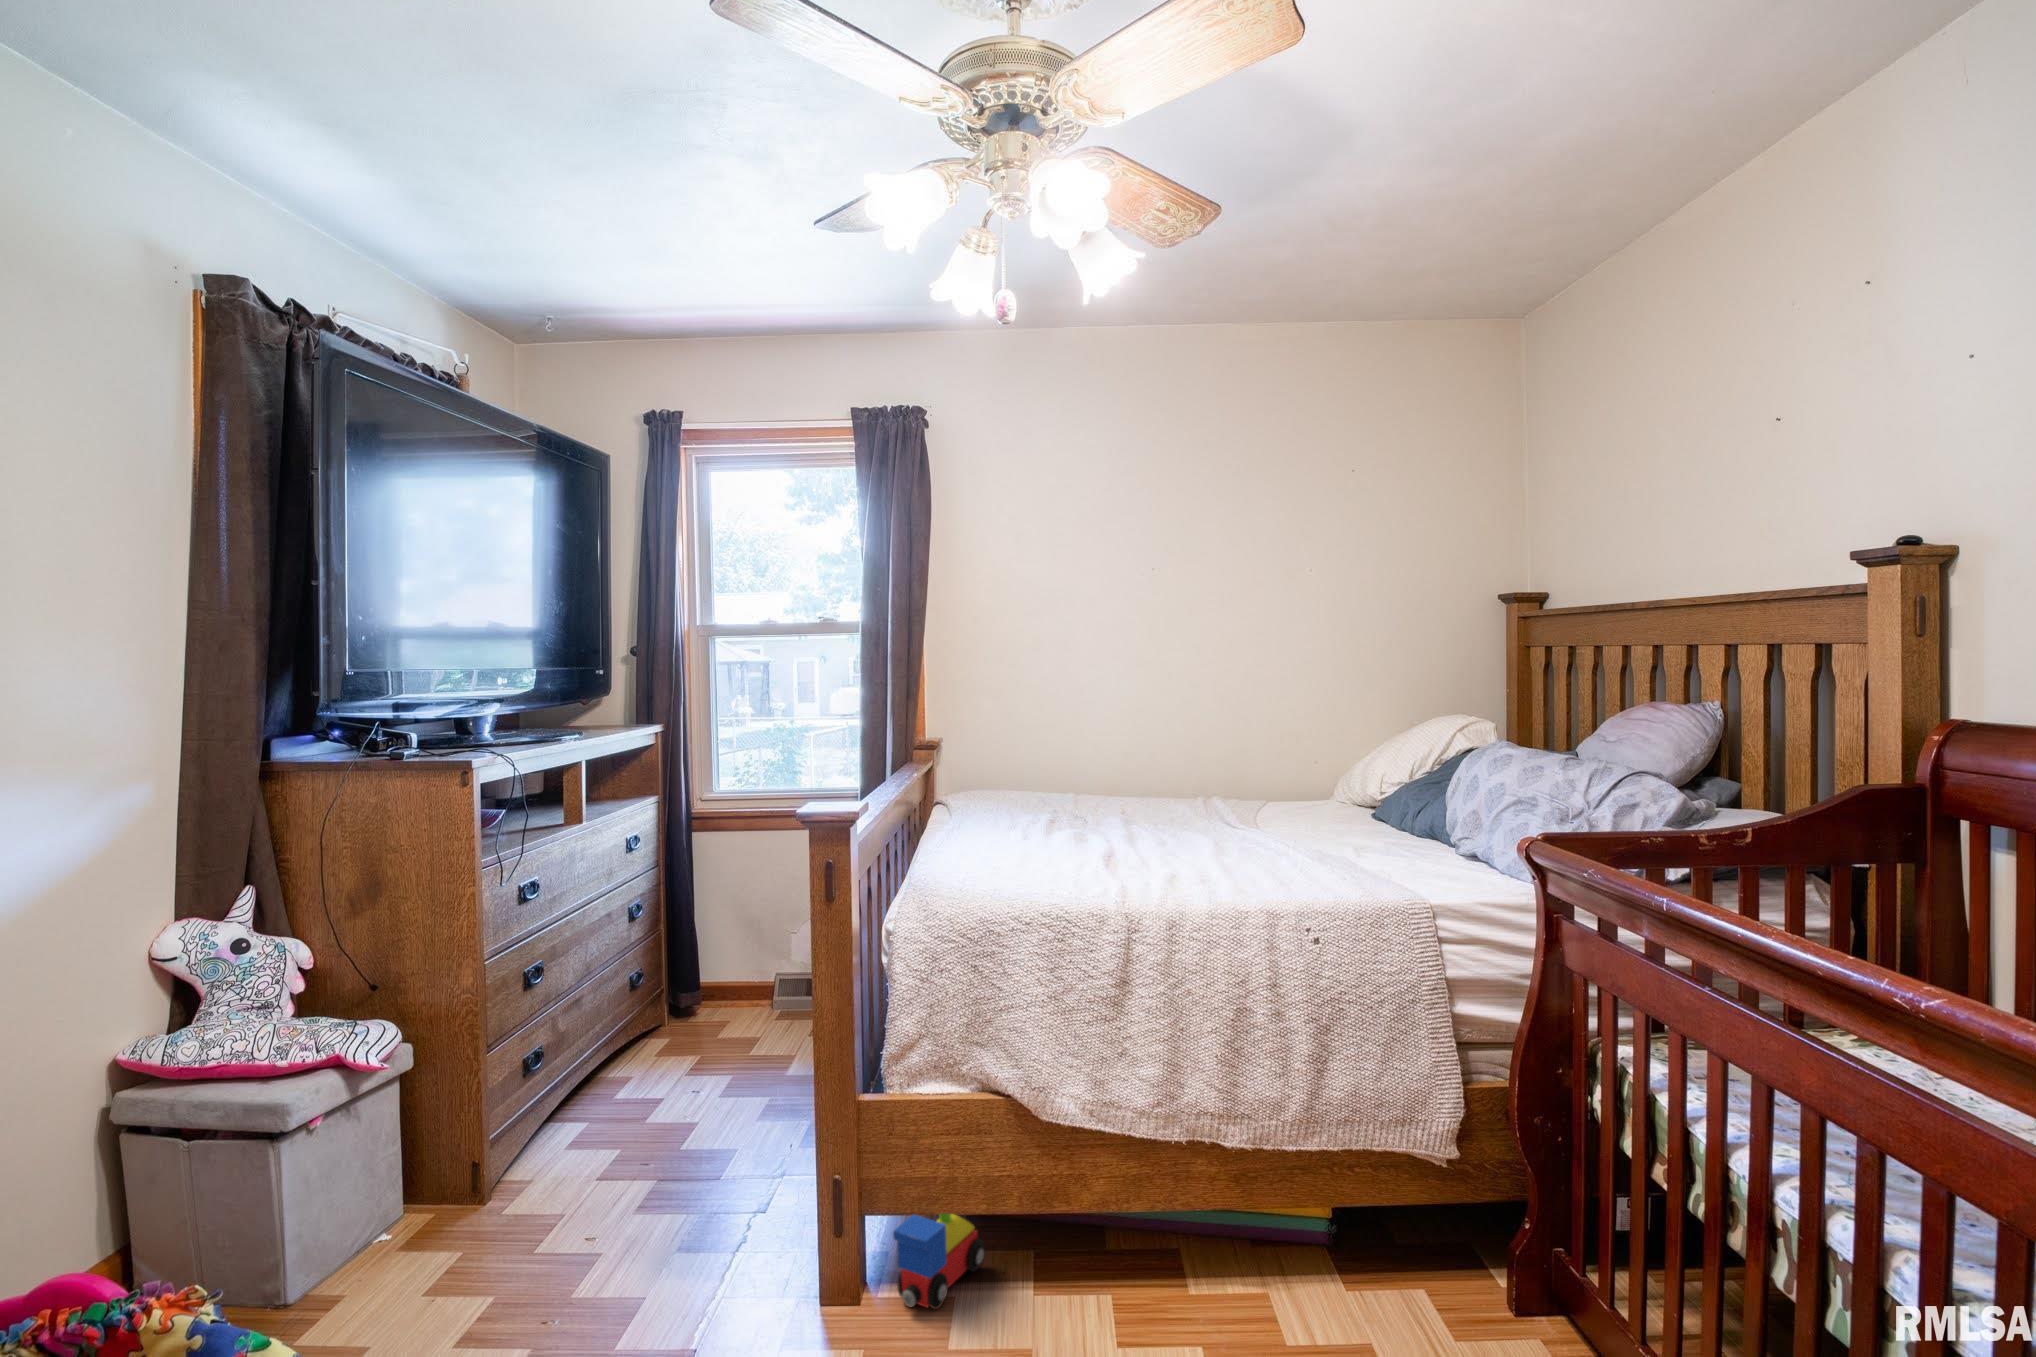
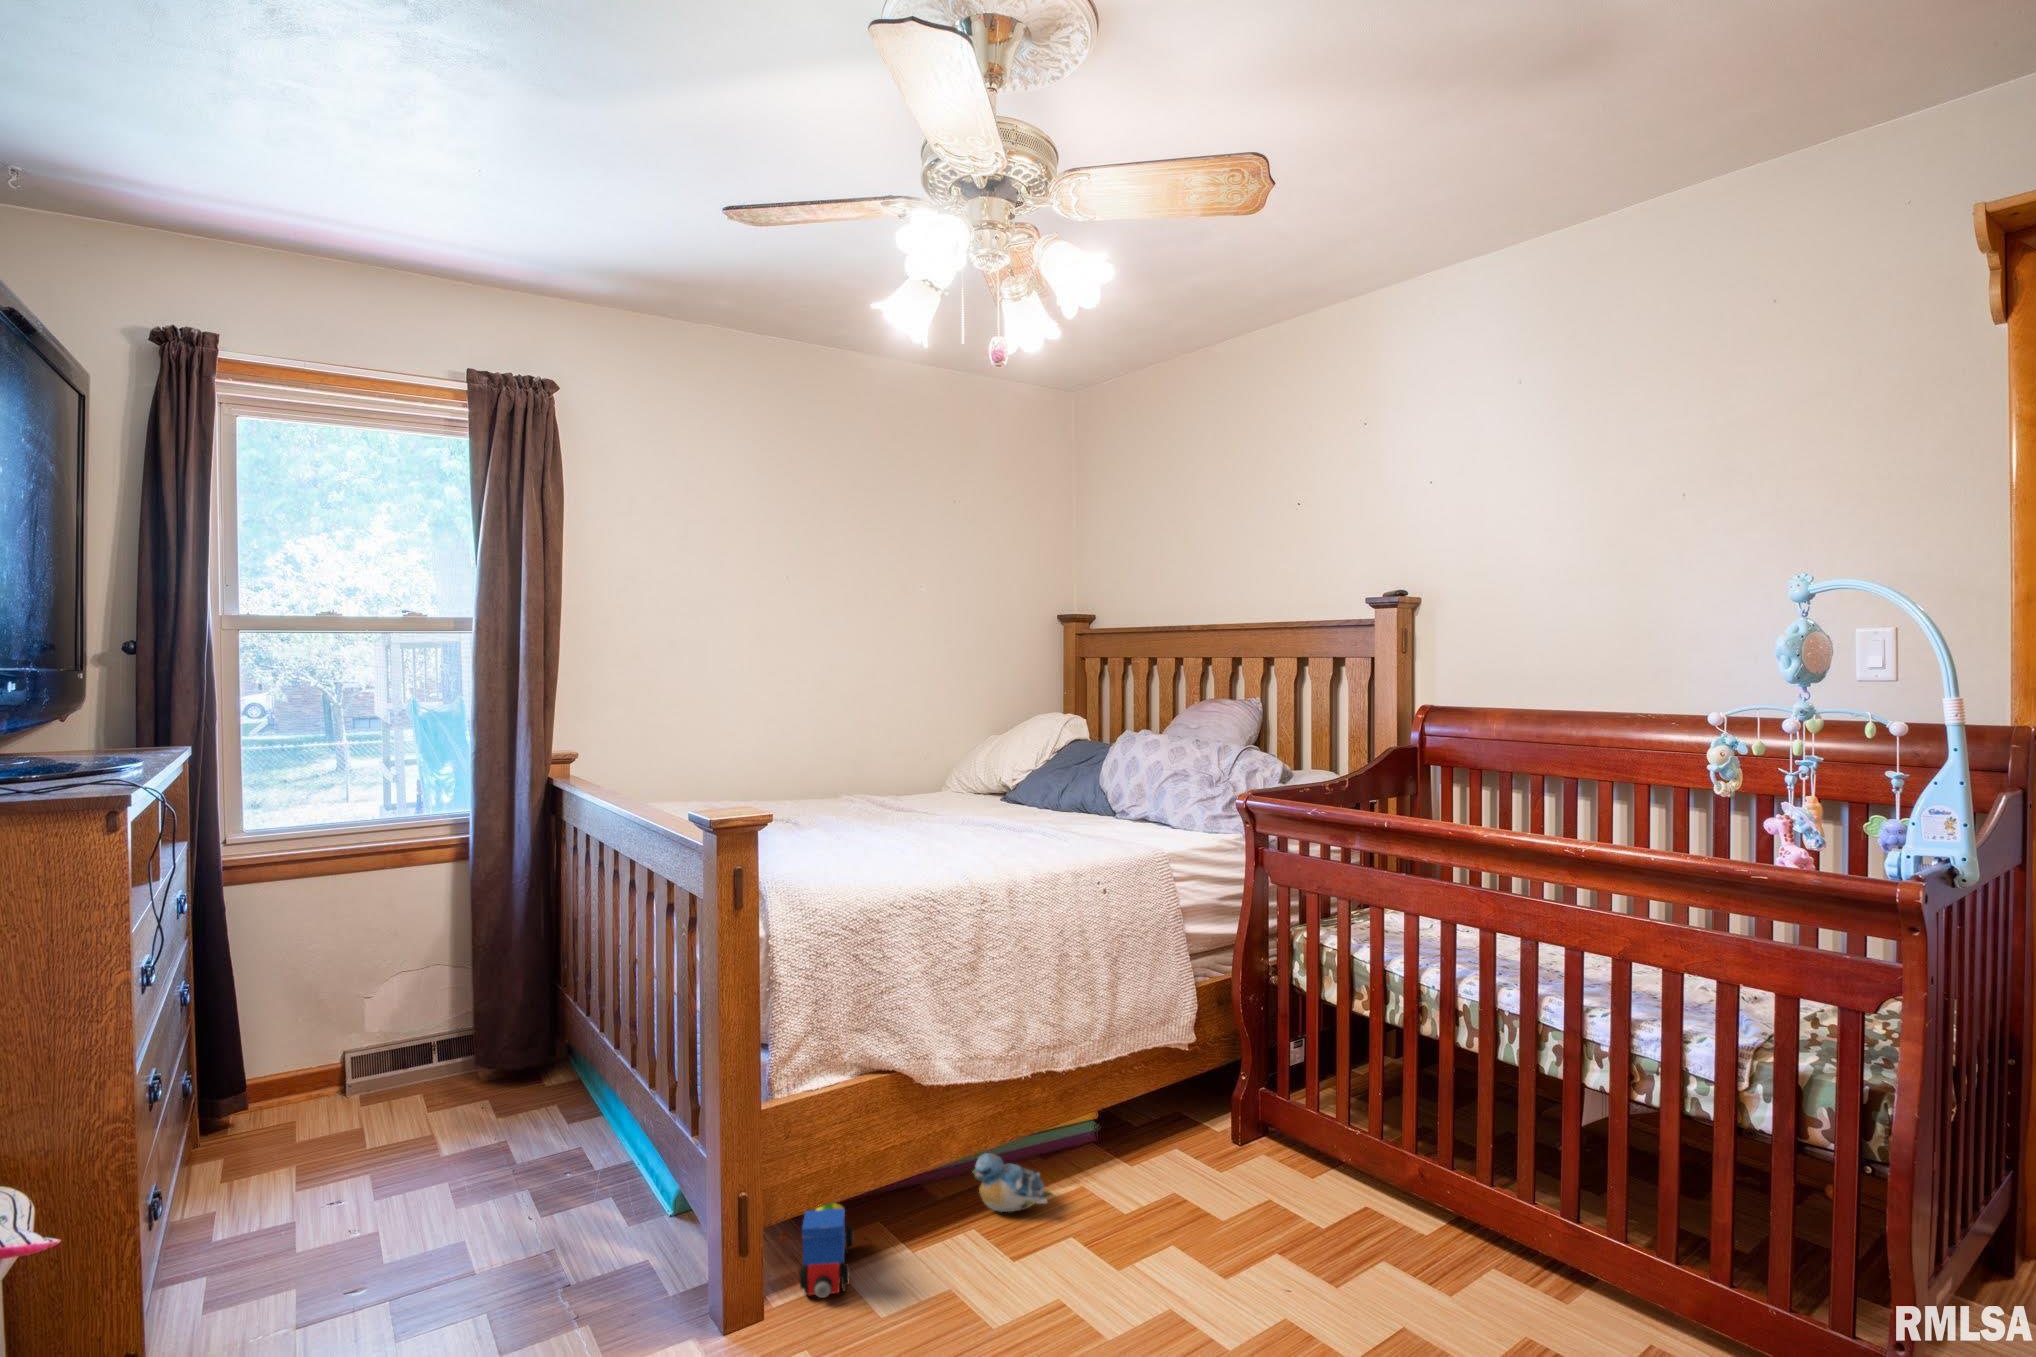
plush toy: none [1121,1214,1211,1296] -> present [973,1153,1053,1212]

